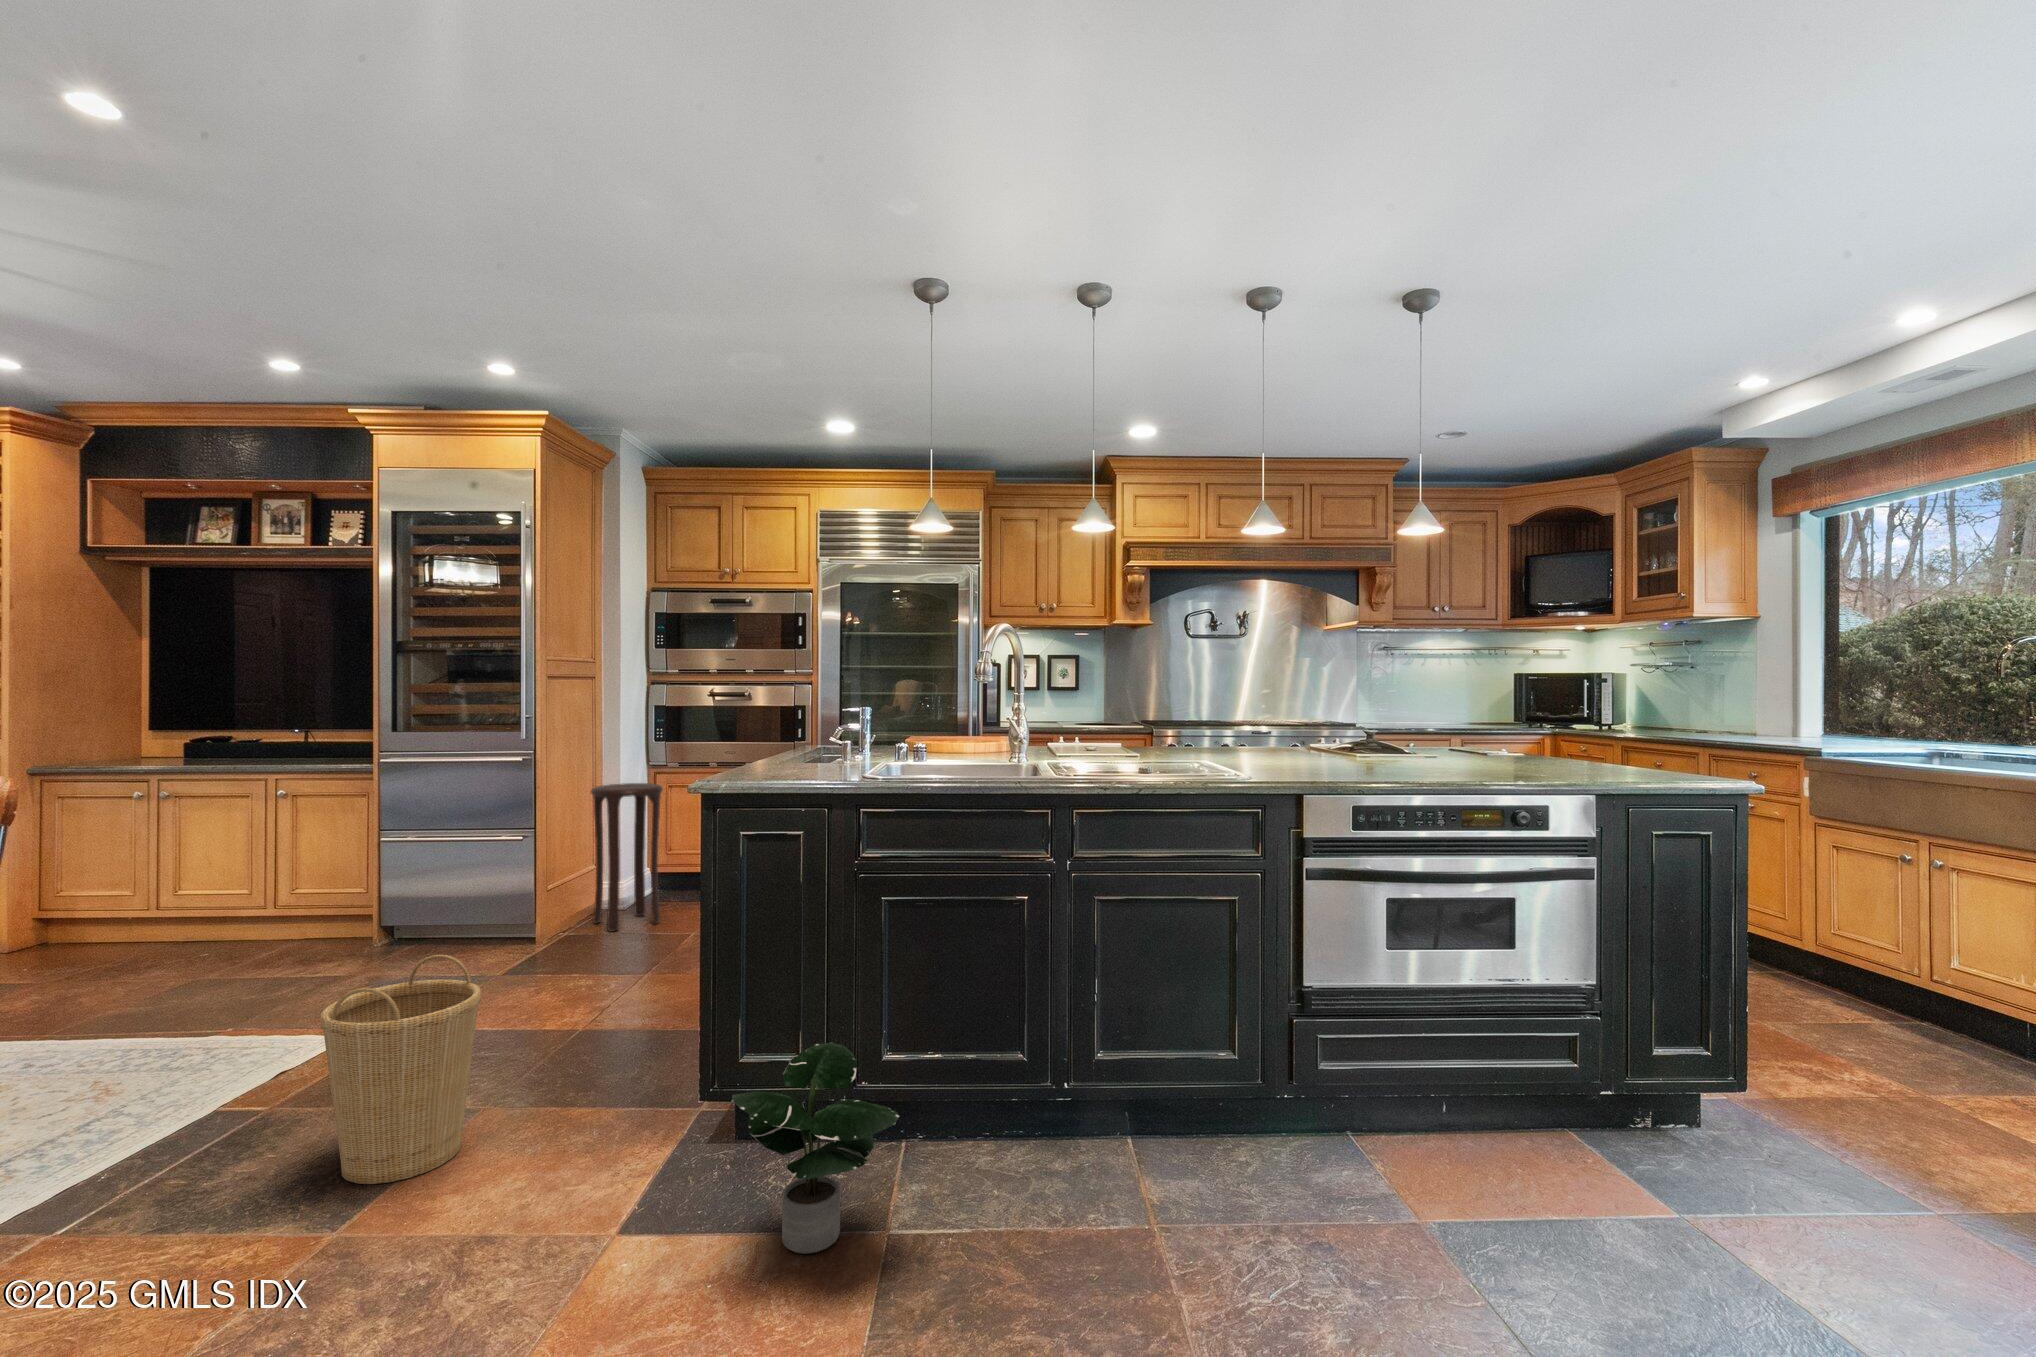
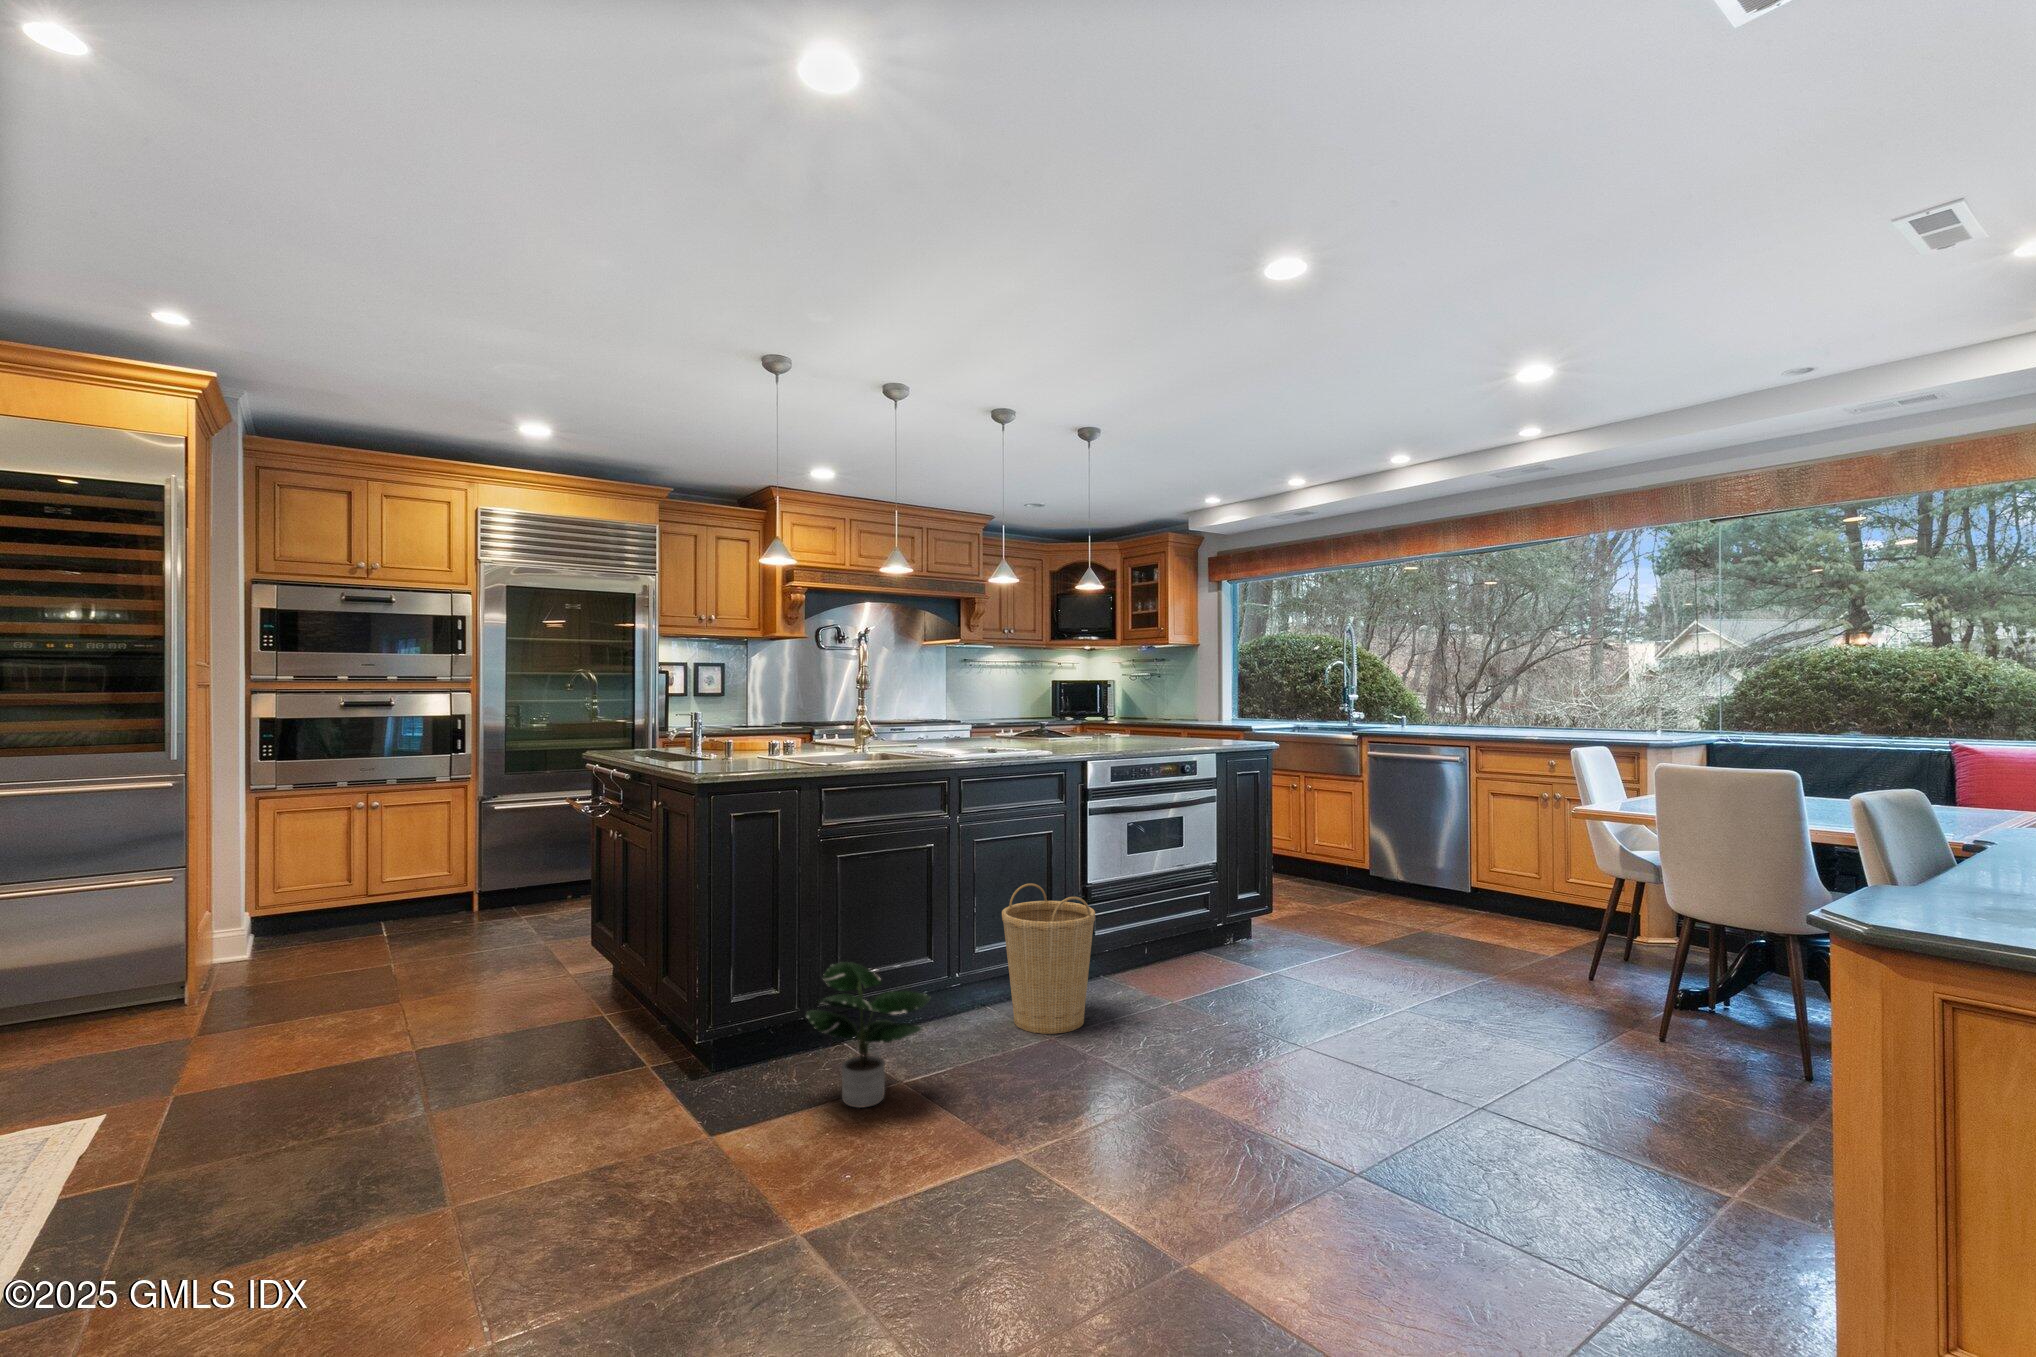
stool: present [591,783,663,932] -> none [223,806,322,979]
basket: present [321,955,481,1184] -> present [1002,884,1095,1034]

